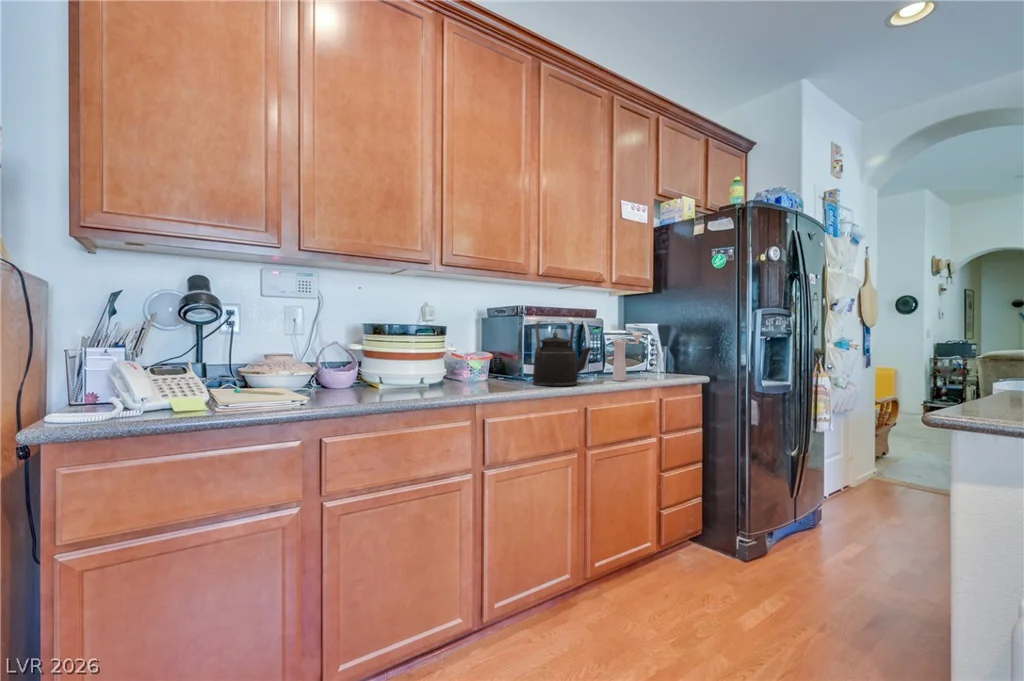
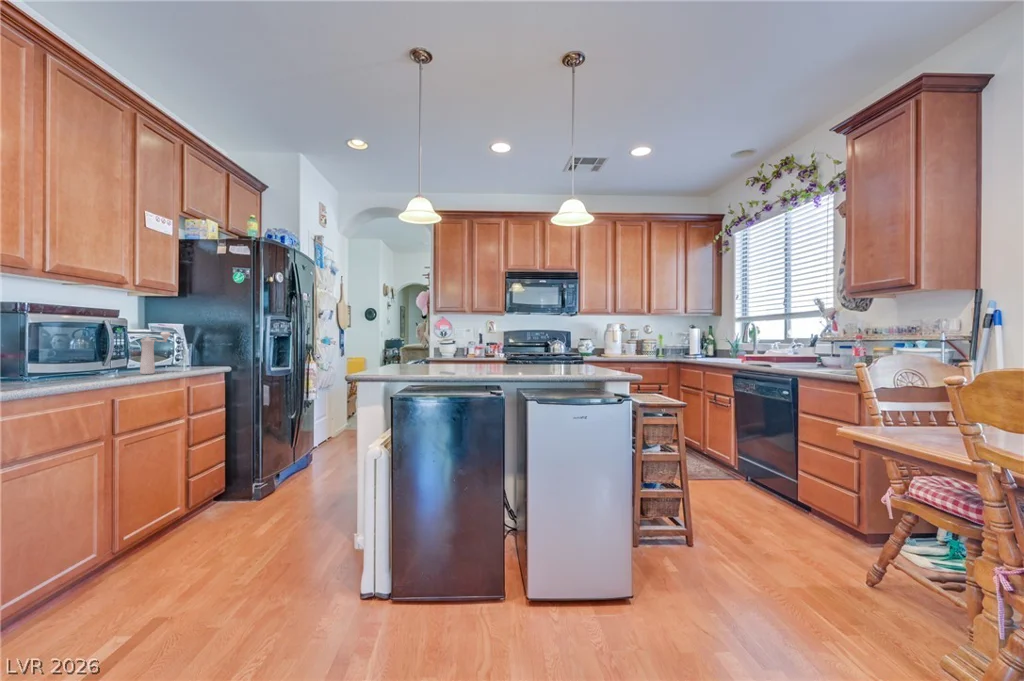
kettle: present [533,321,591,386] -> none [44,320,119,382]

